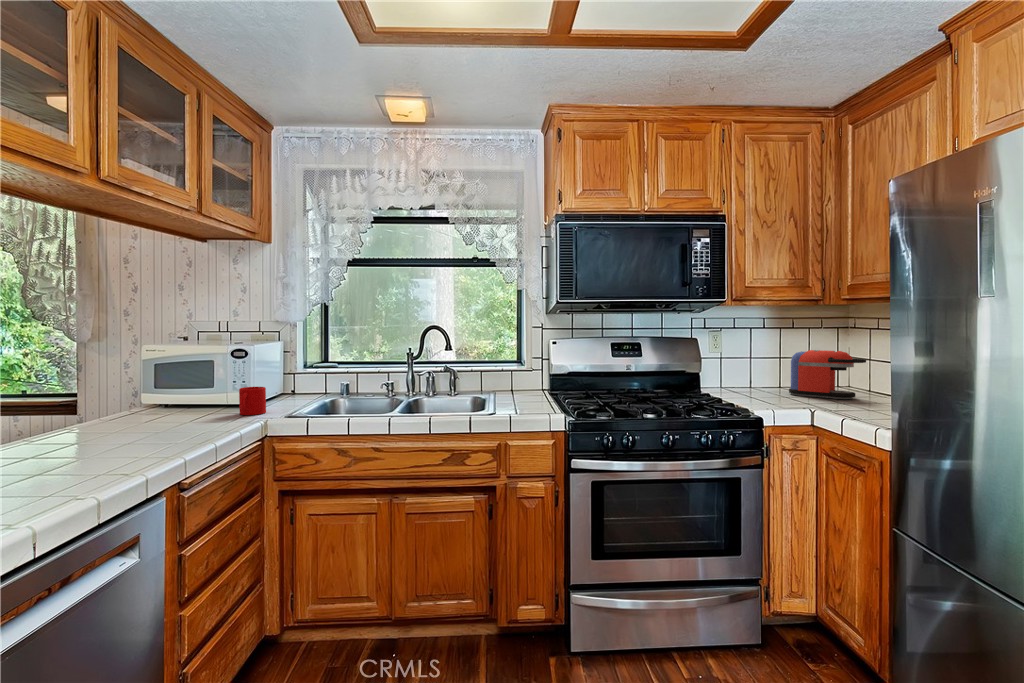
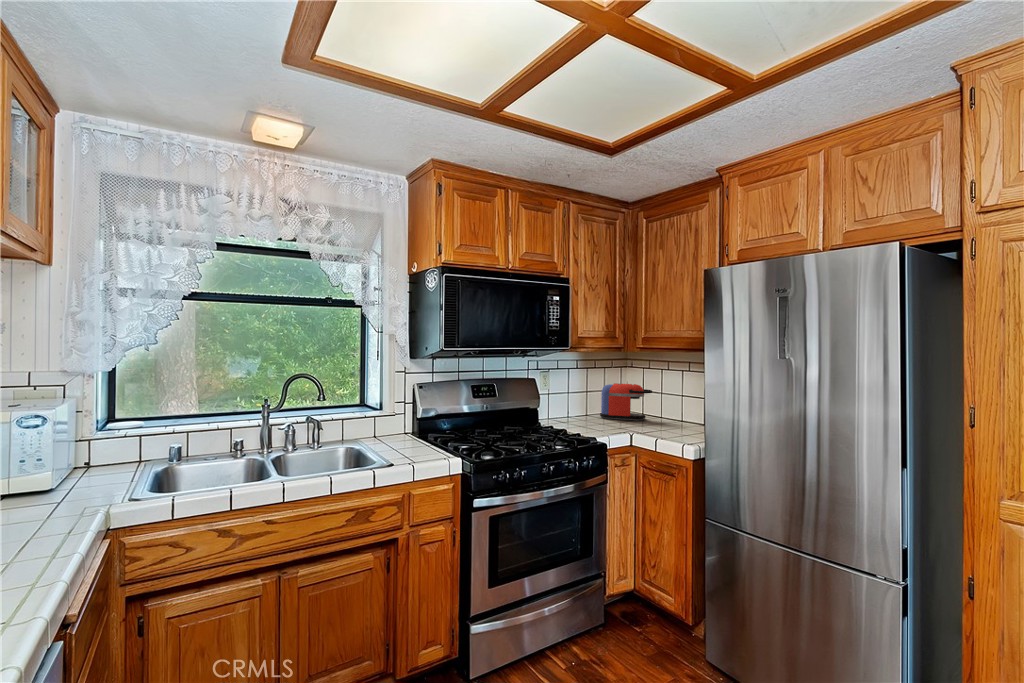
mug: present [239,387,266,415] -> none [44,464,87,507]

